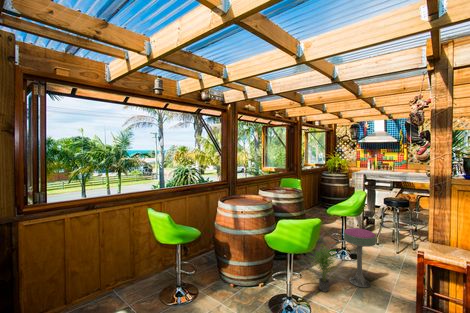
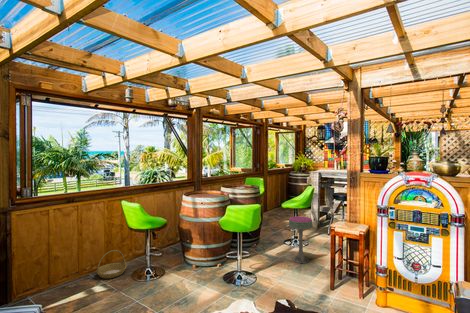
potted plant: present [312,246,334,292] -> none [257,228,281,267]
basket: none [121,263,155,298] -> present [96,250,126,278]

